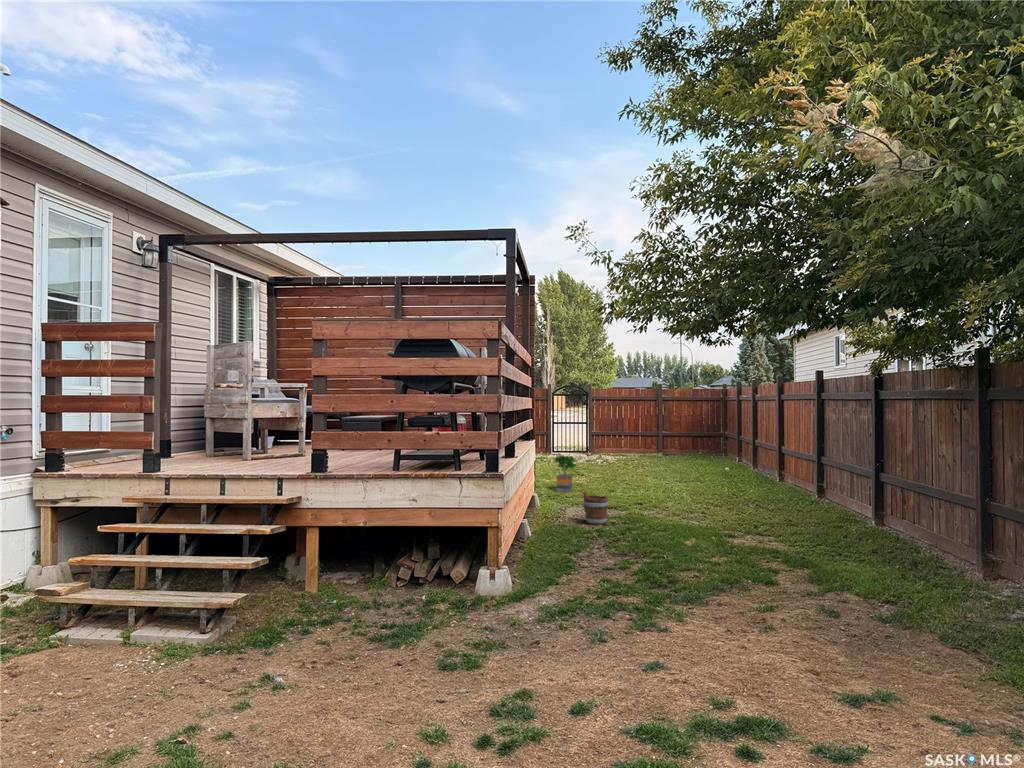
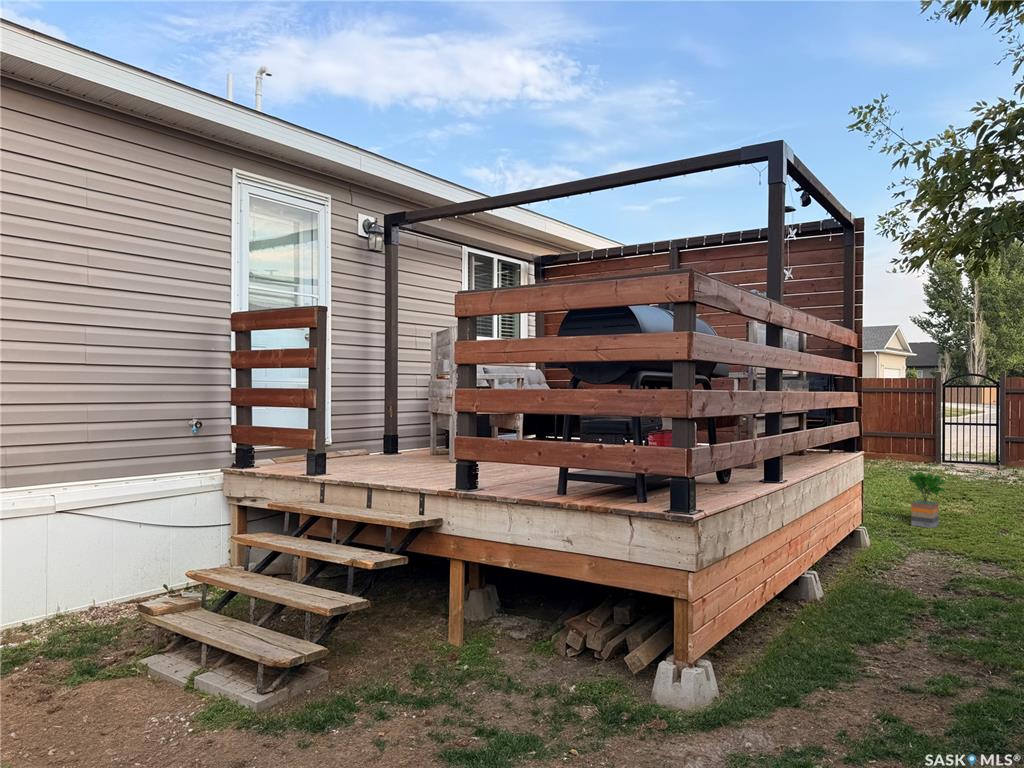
bucket: present [583,491,609,525] -> none [930,536,974,593]

